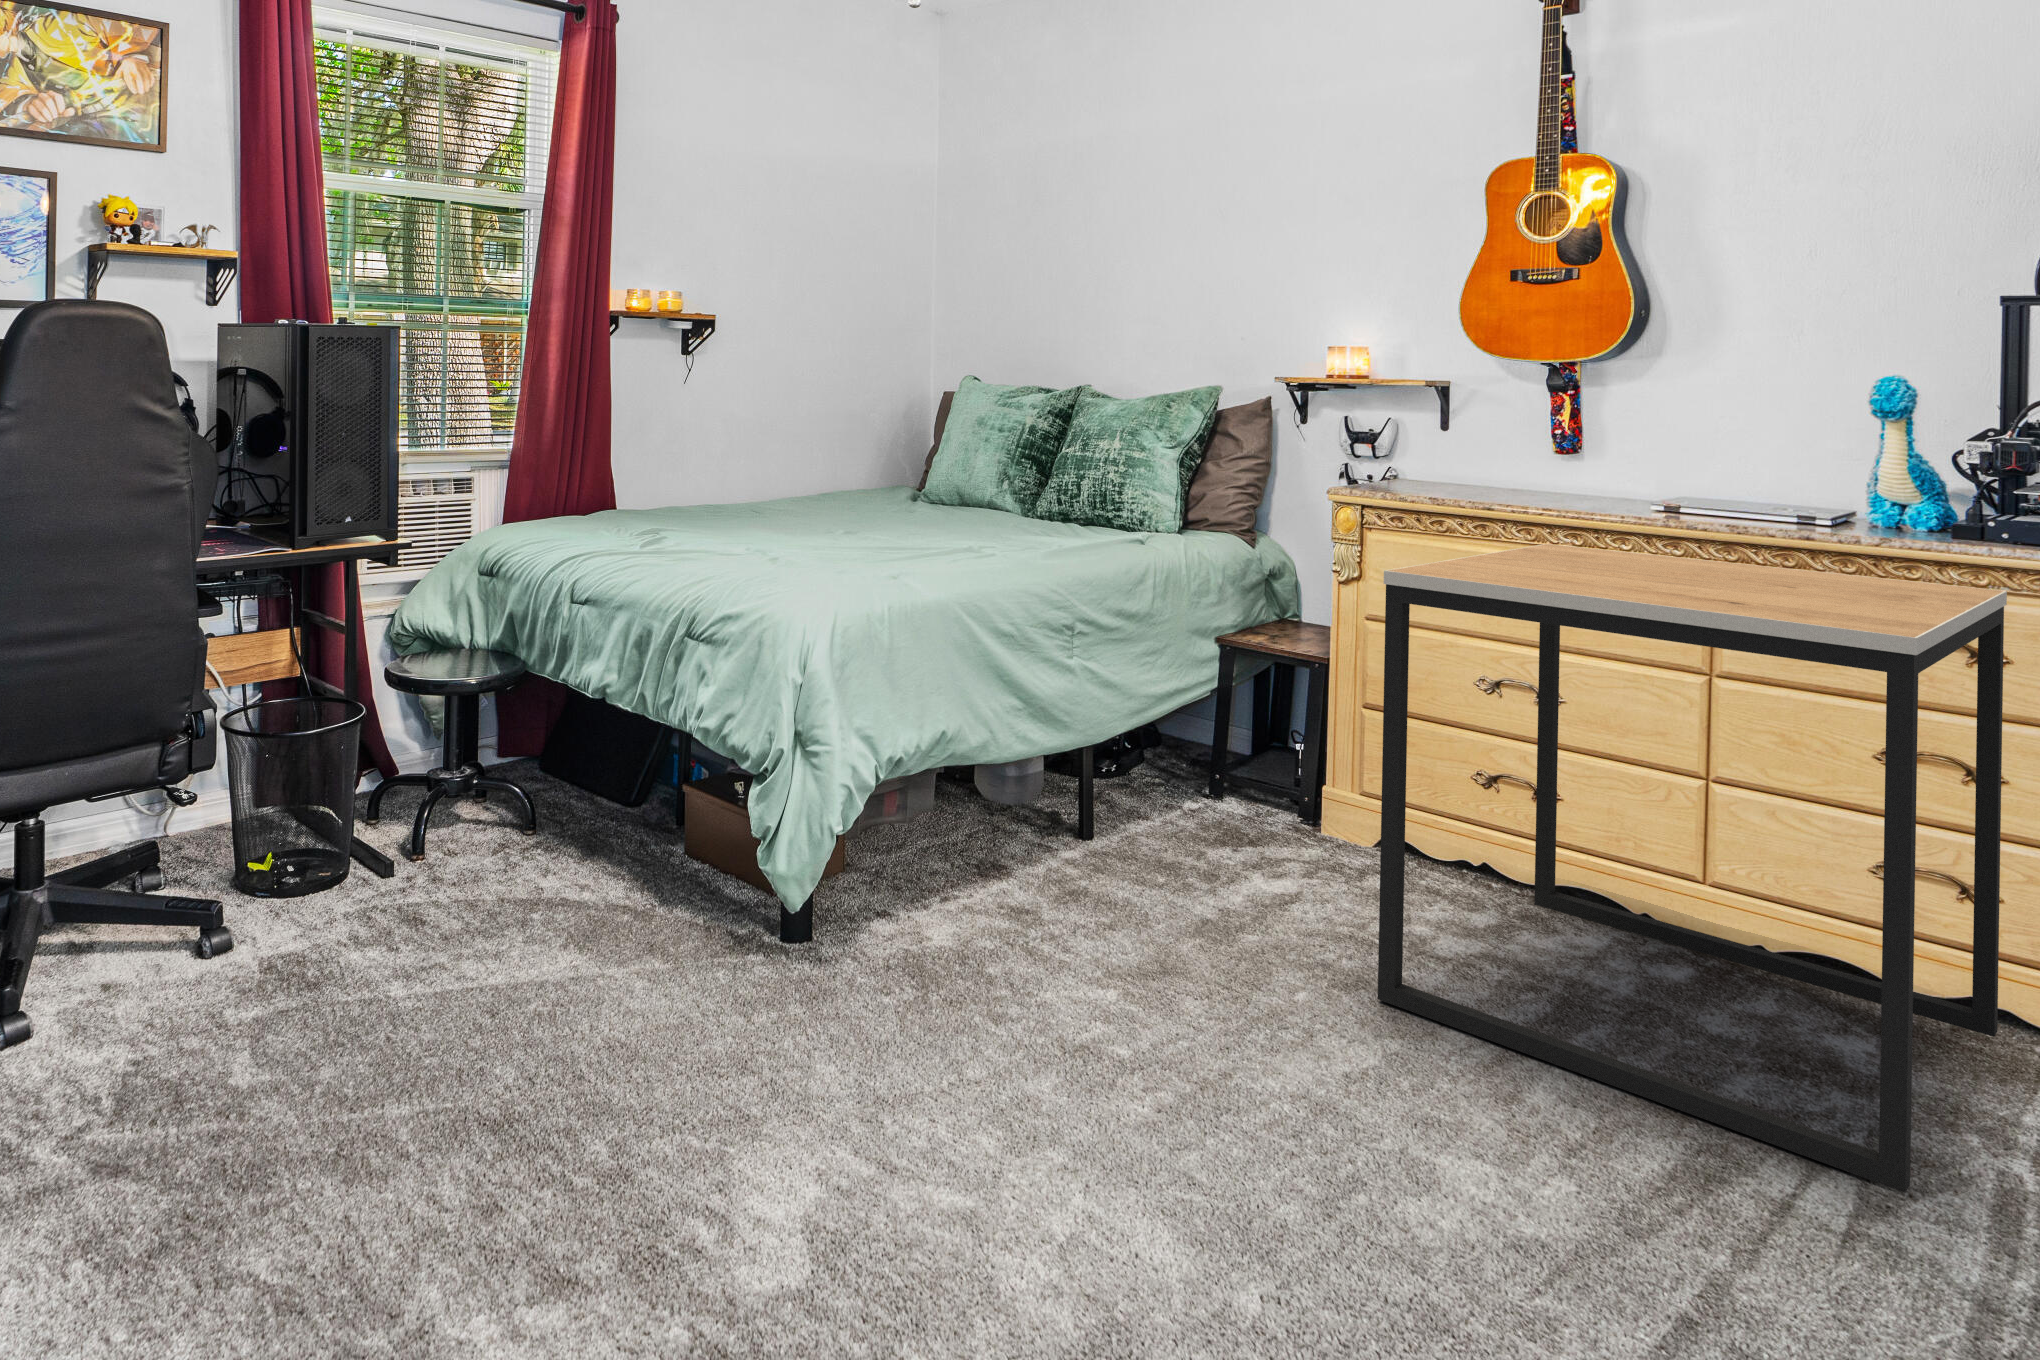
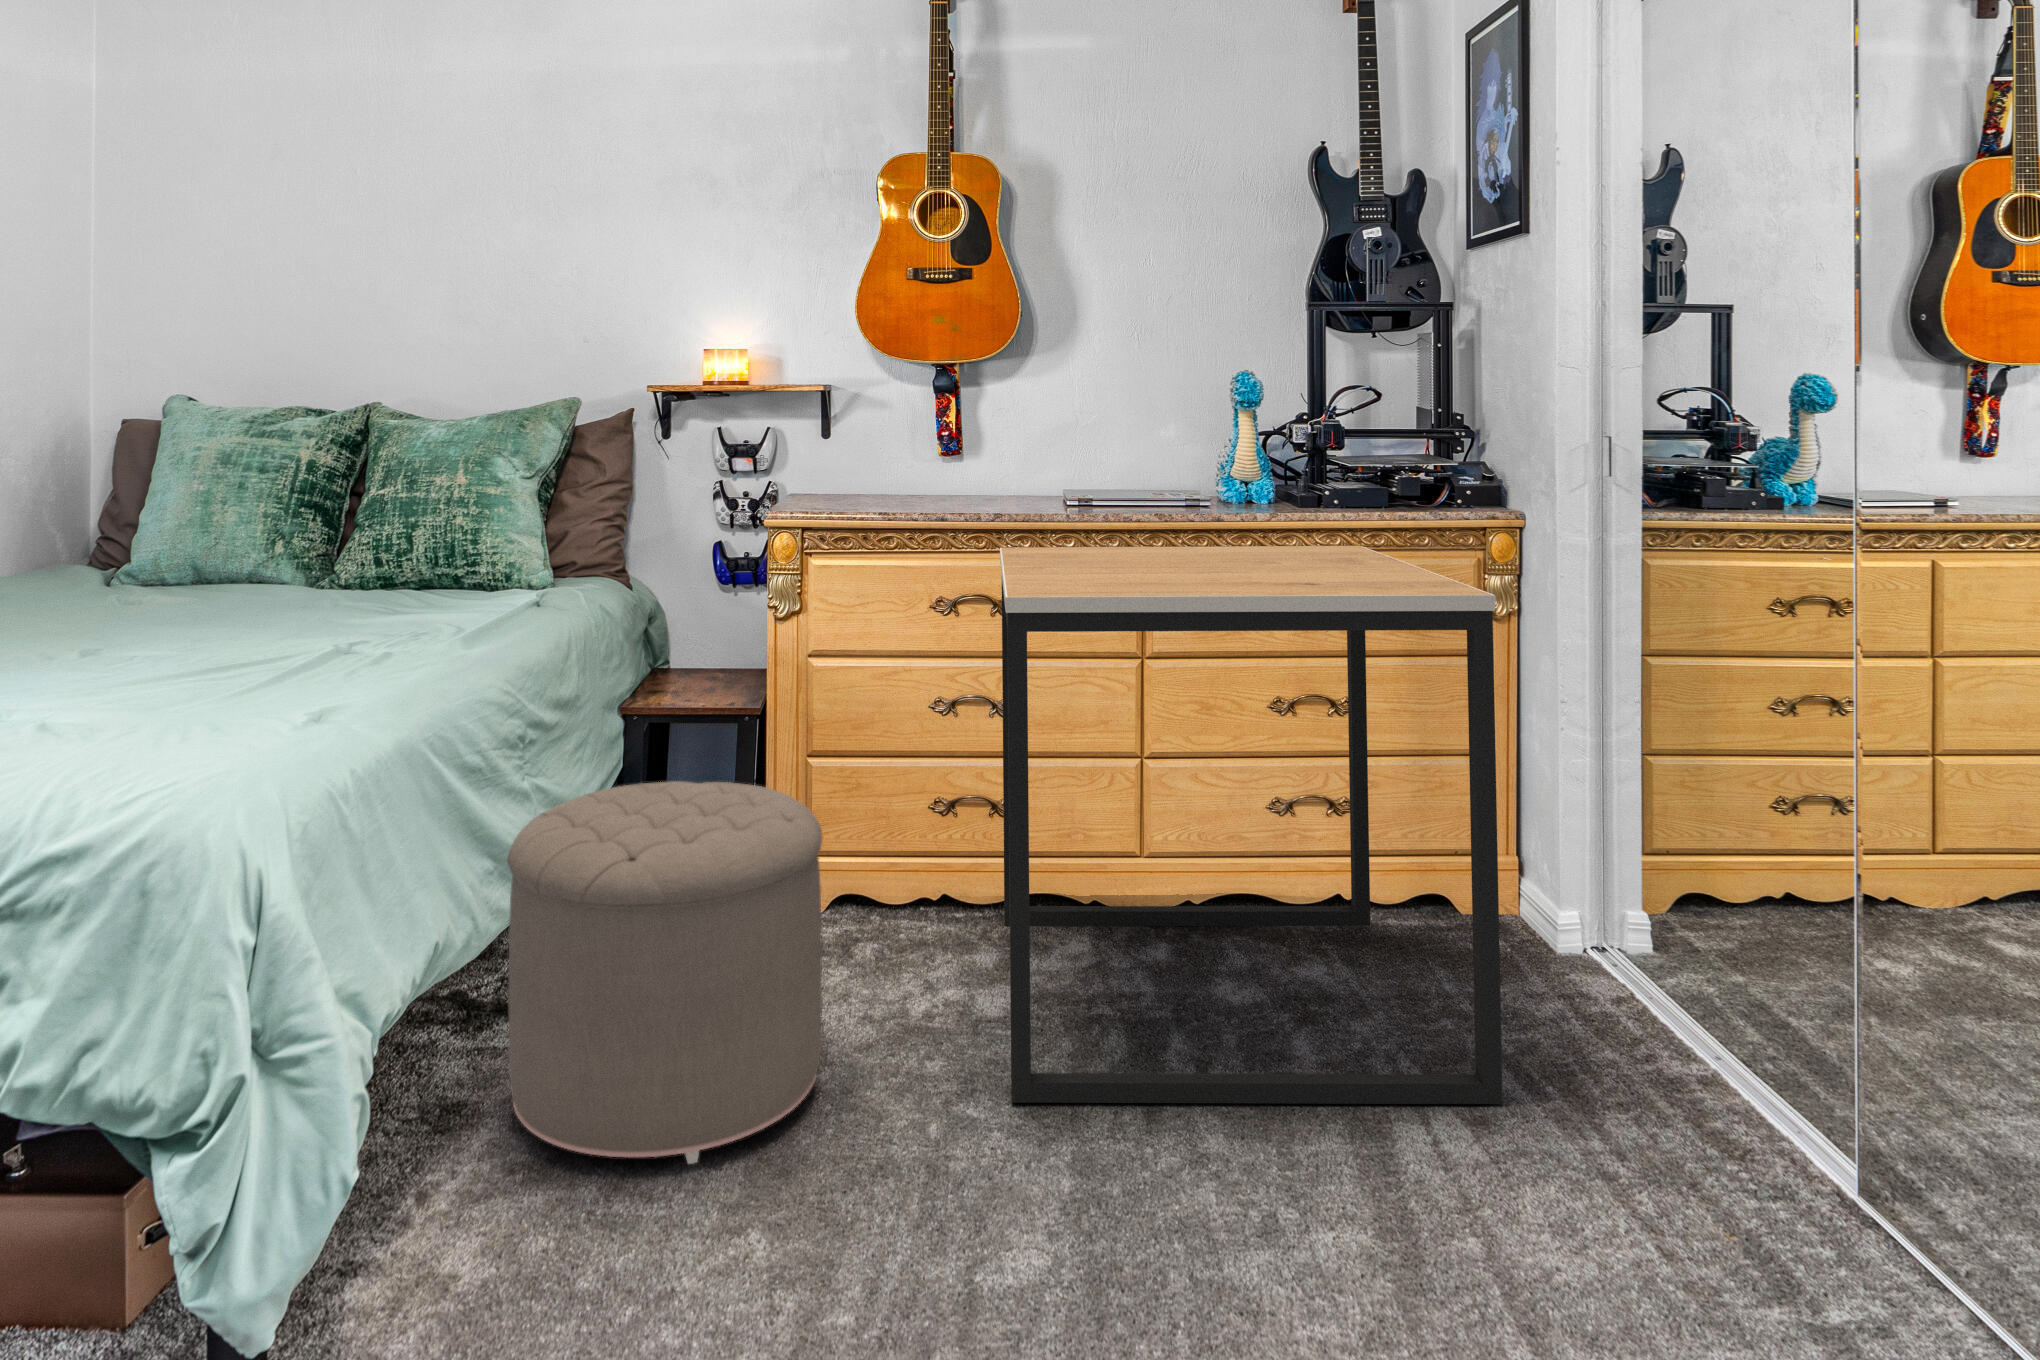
ottoman: none [1024,679,1260,942] -> present [507,781,822,1164]

